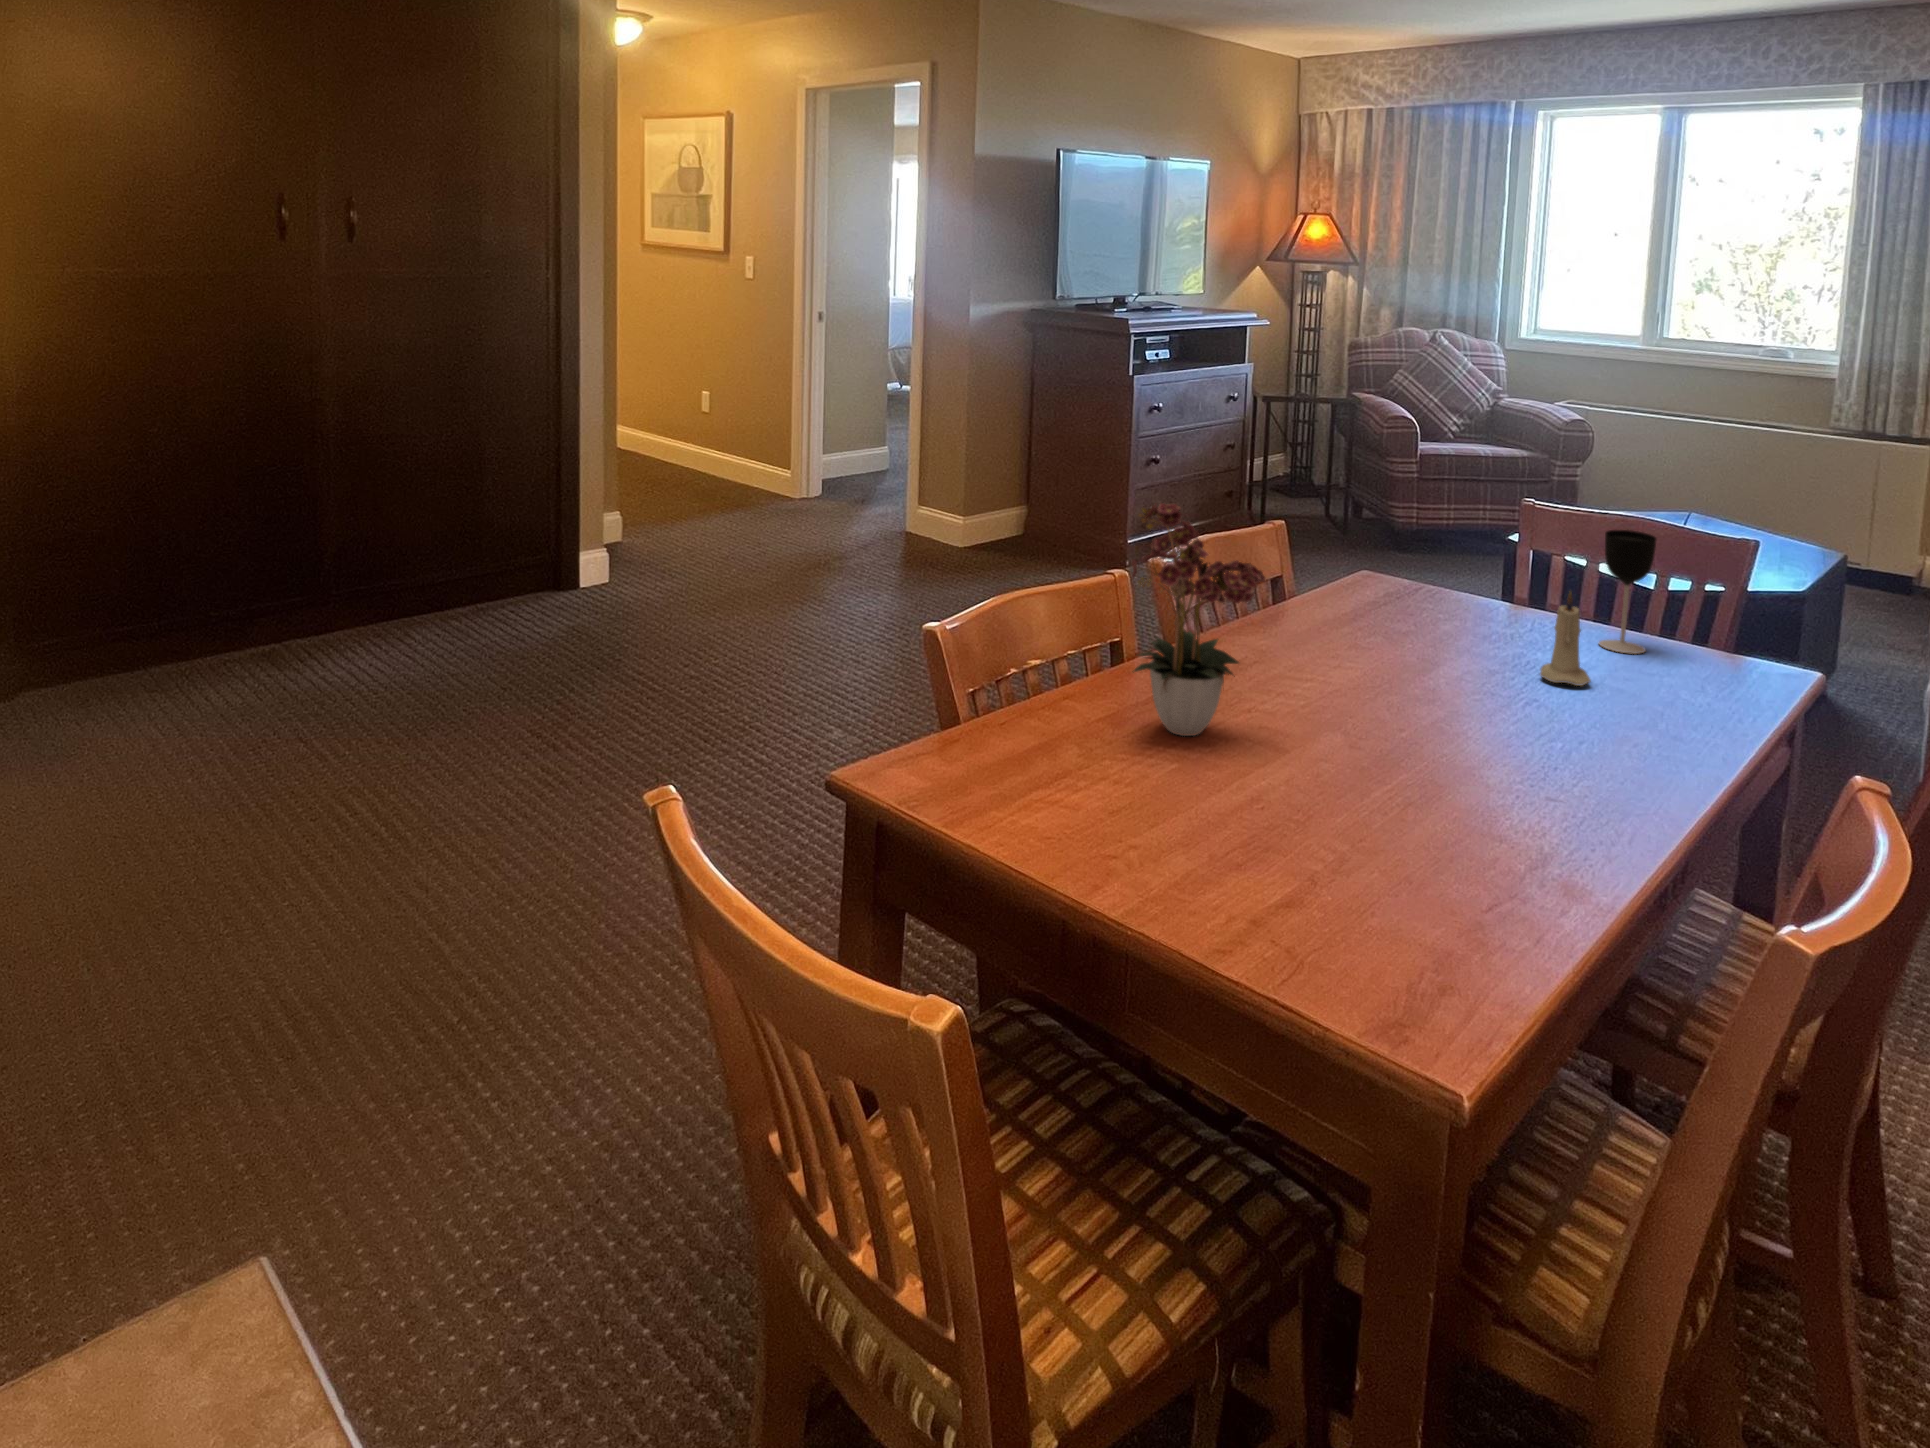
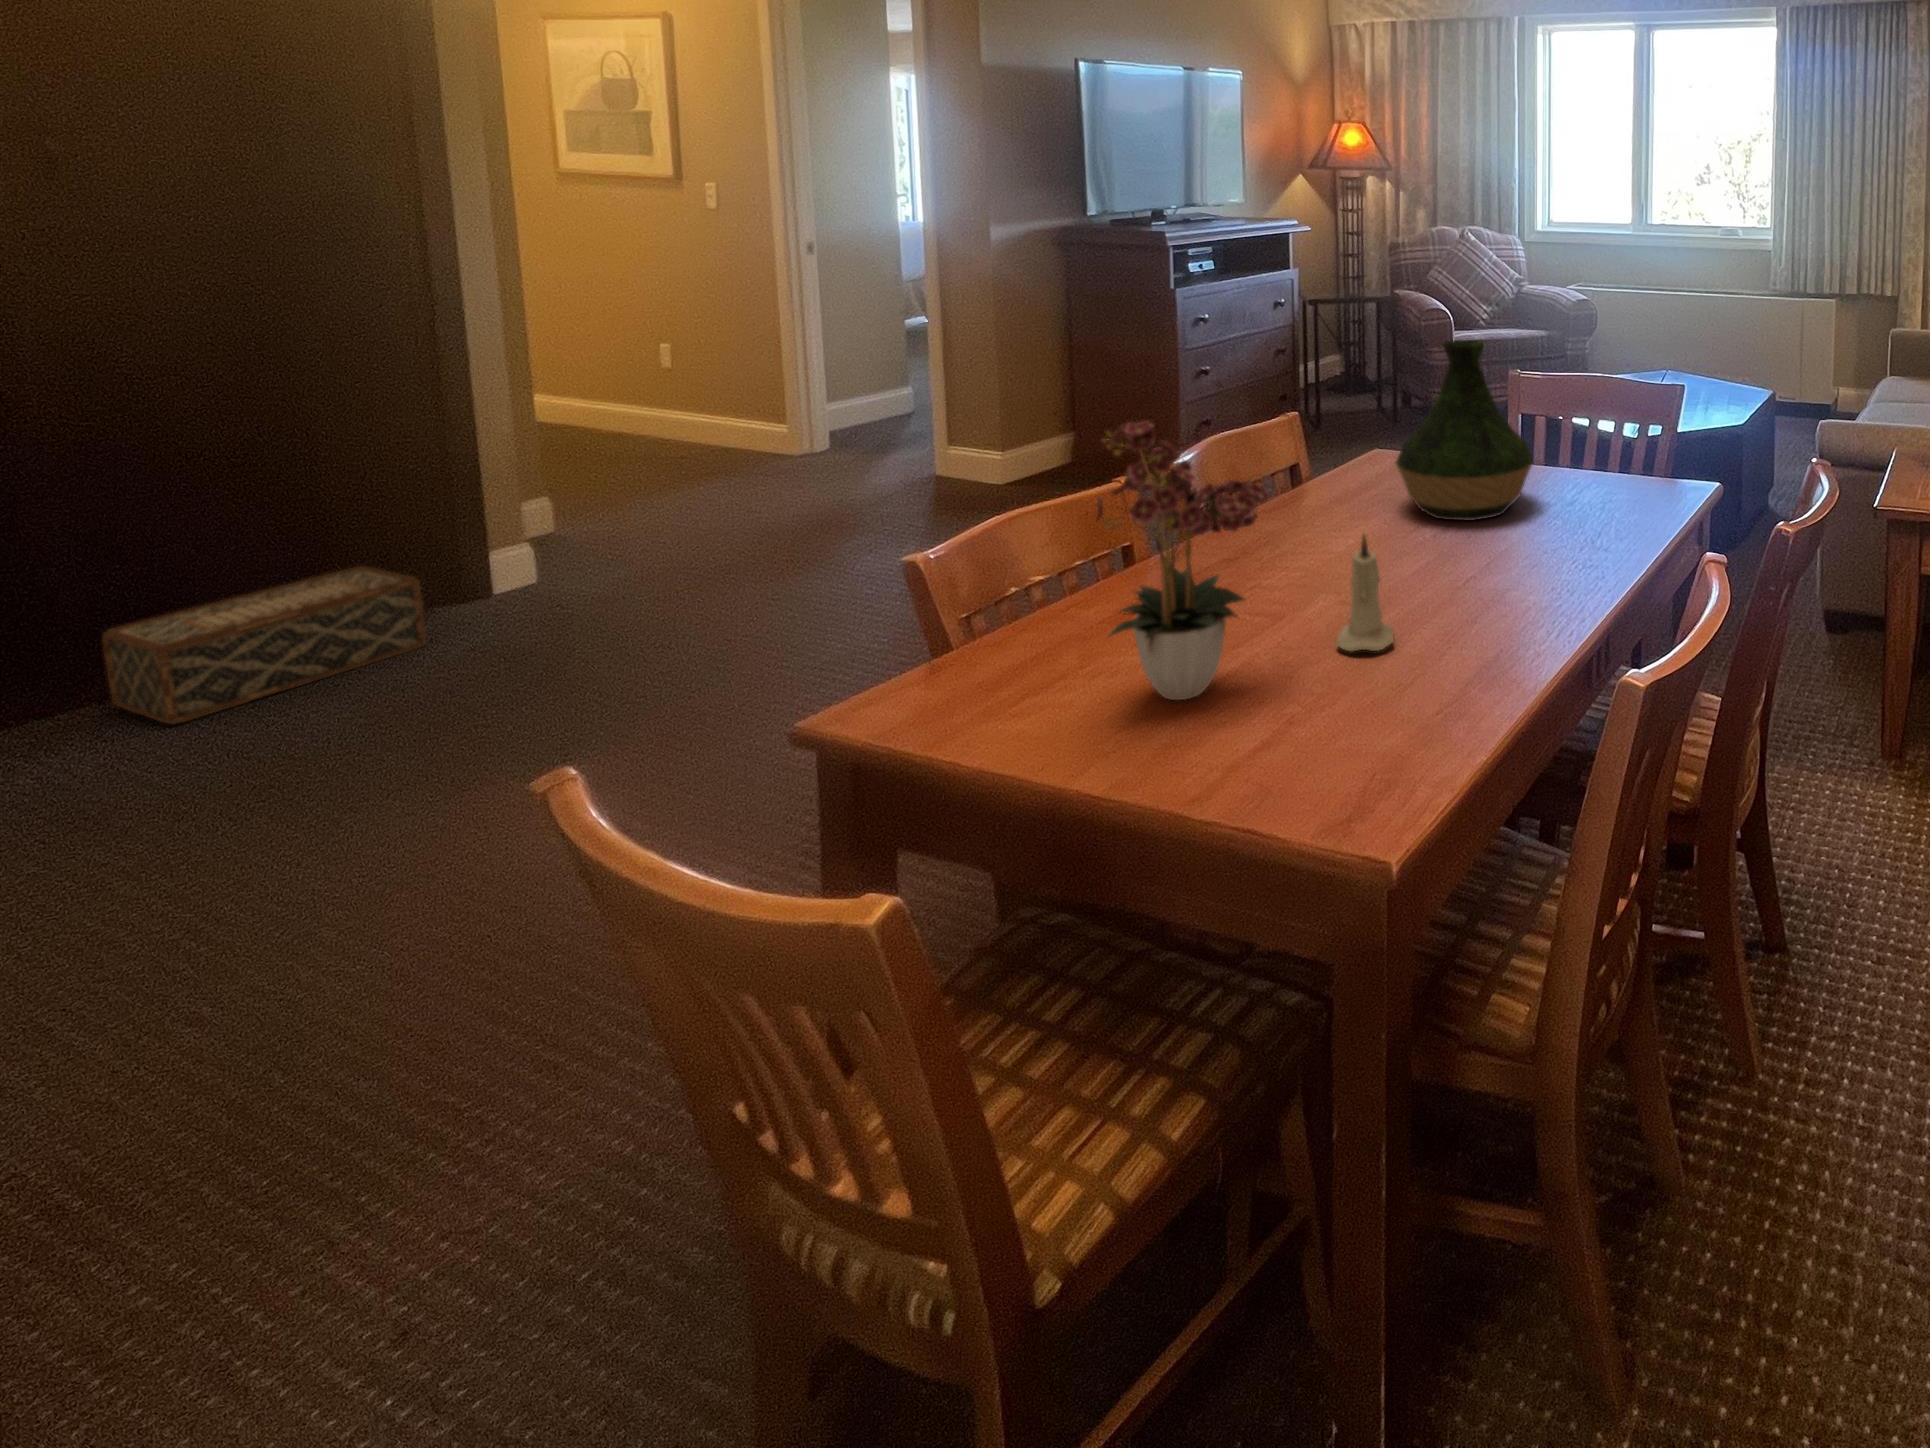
vase: none [1366,459,1510,635] -> present [1396,340,1533,520]
wine glass: present [1599,530,1656,654] -> none [1615,393,1660,512]
woven basket: none [390,548,561,645] -> present [102,566,427,724]
candle: present [1540,592,1591,686] -> present [1336,532,1393,651]

